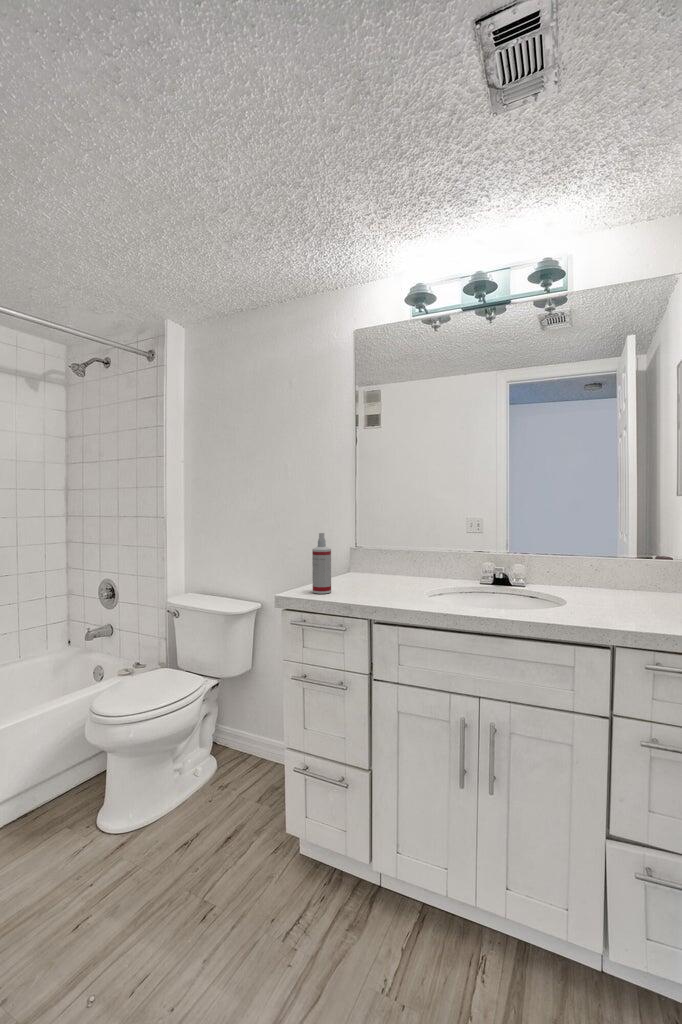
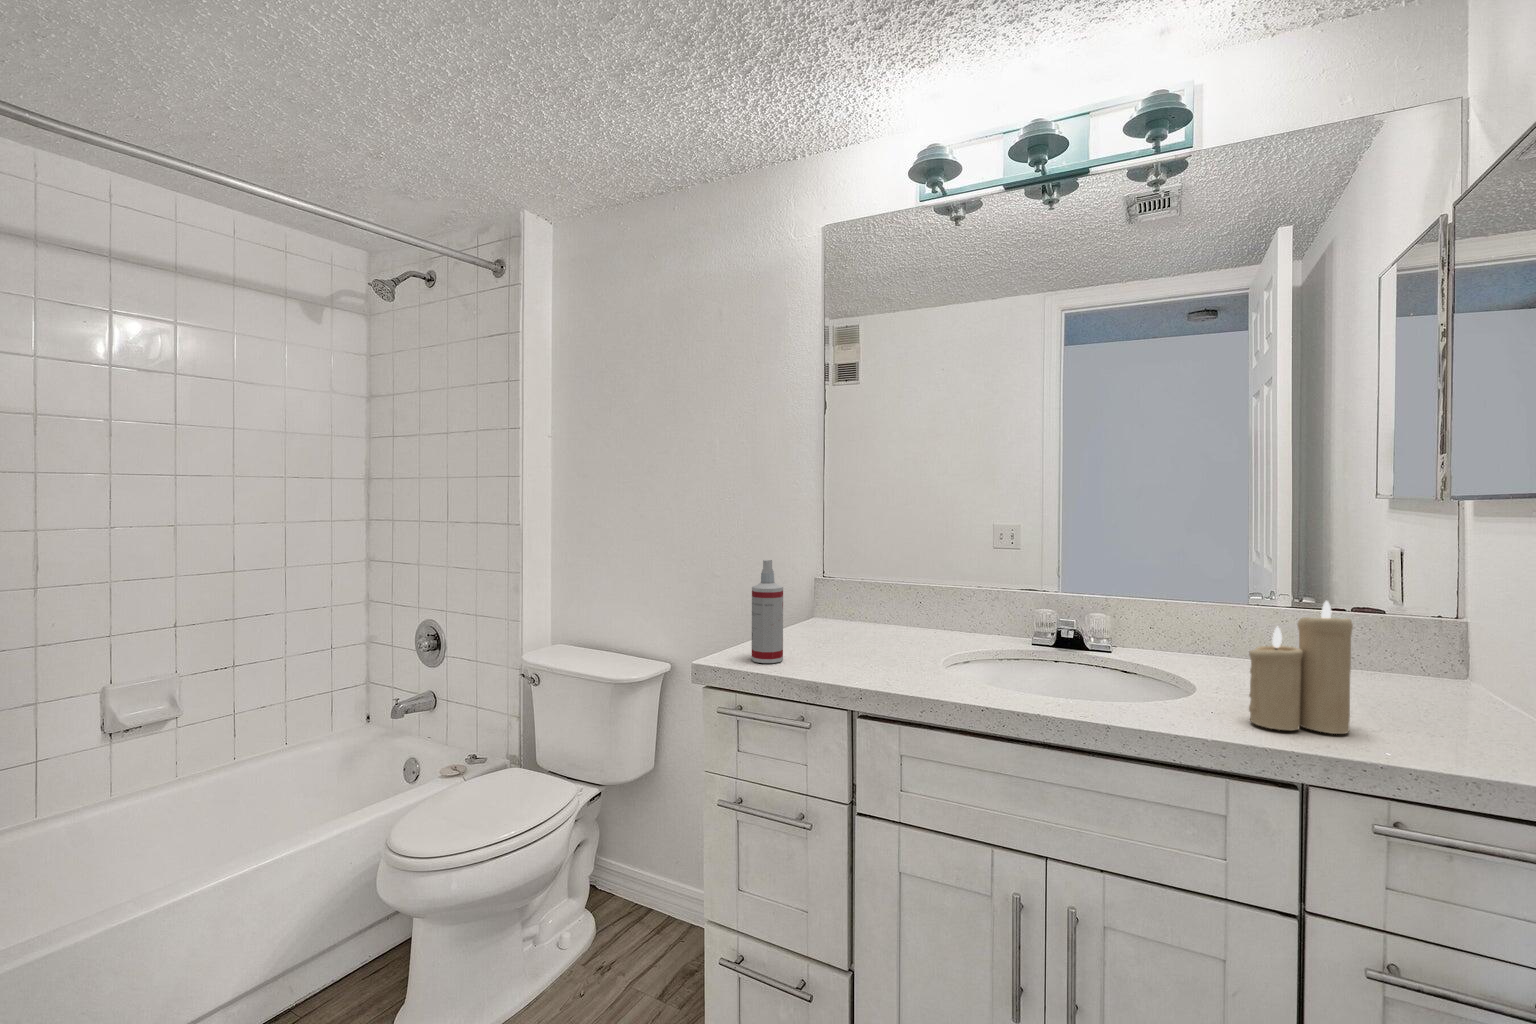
candle: none [587,548,640,620] -> present [1249,601,1353,734]

